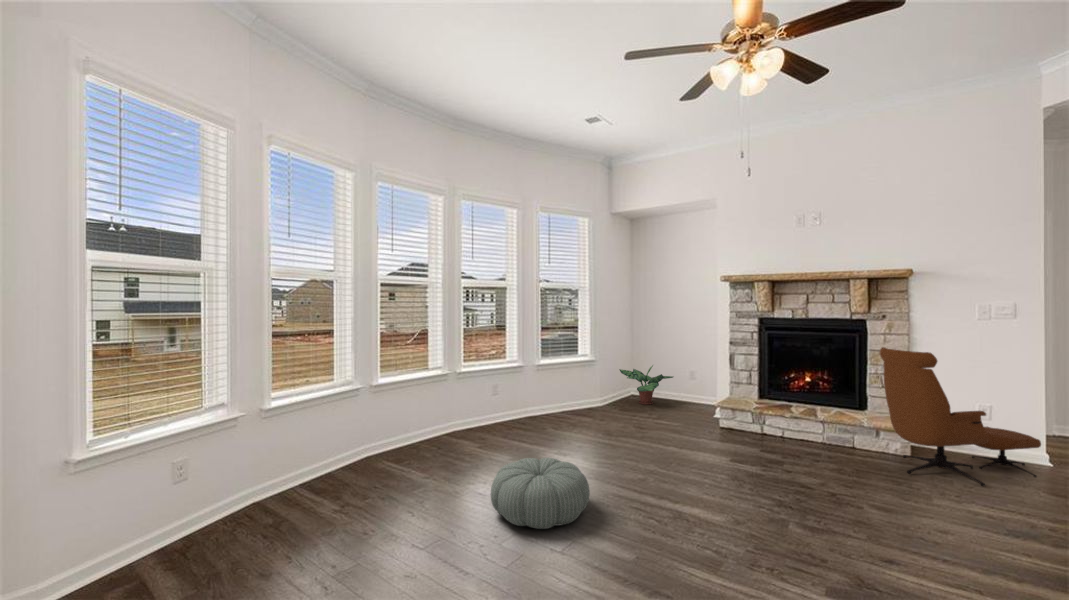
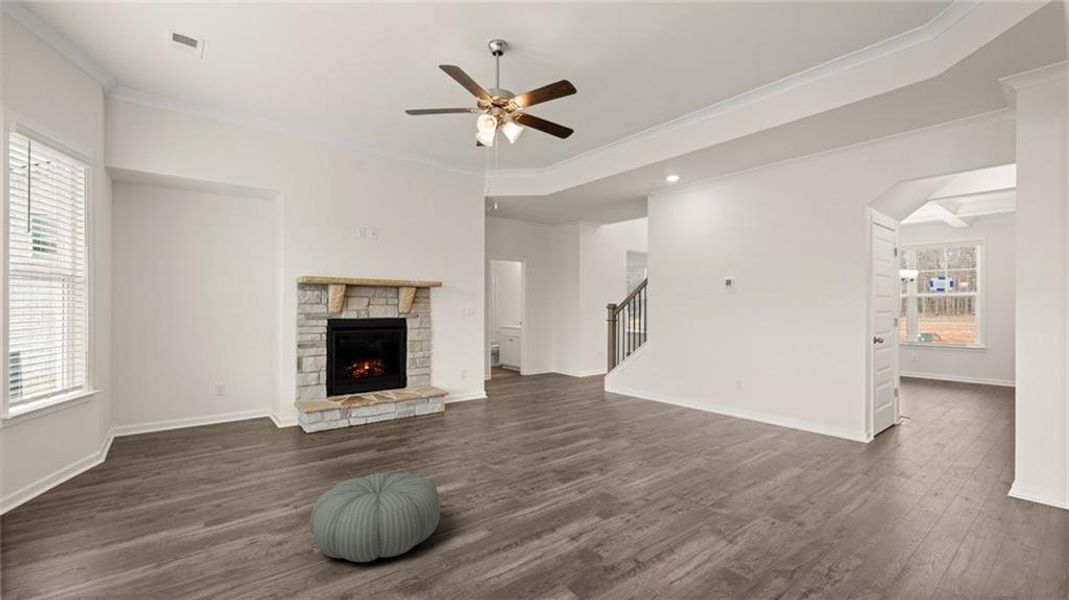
lounge chair: present [880,347,1041,486] -> none [443,334,492,417]
potted plant: present [619,365,673,405] -> none [111,386,206,446]

